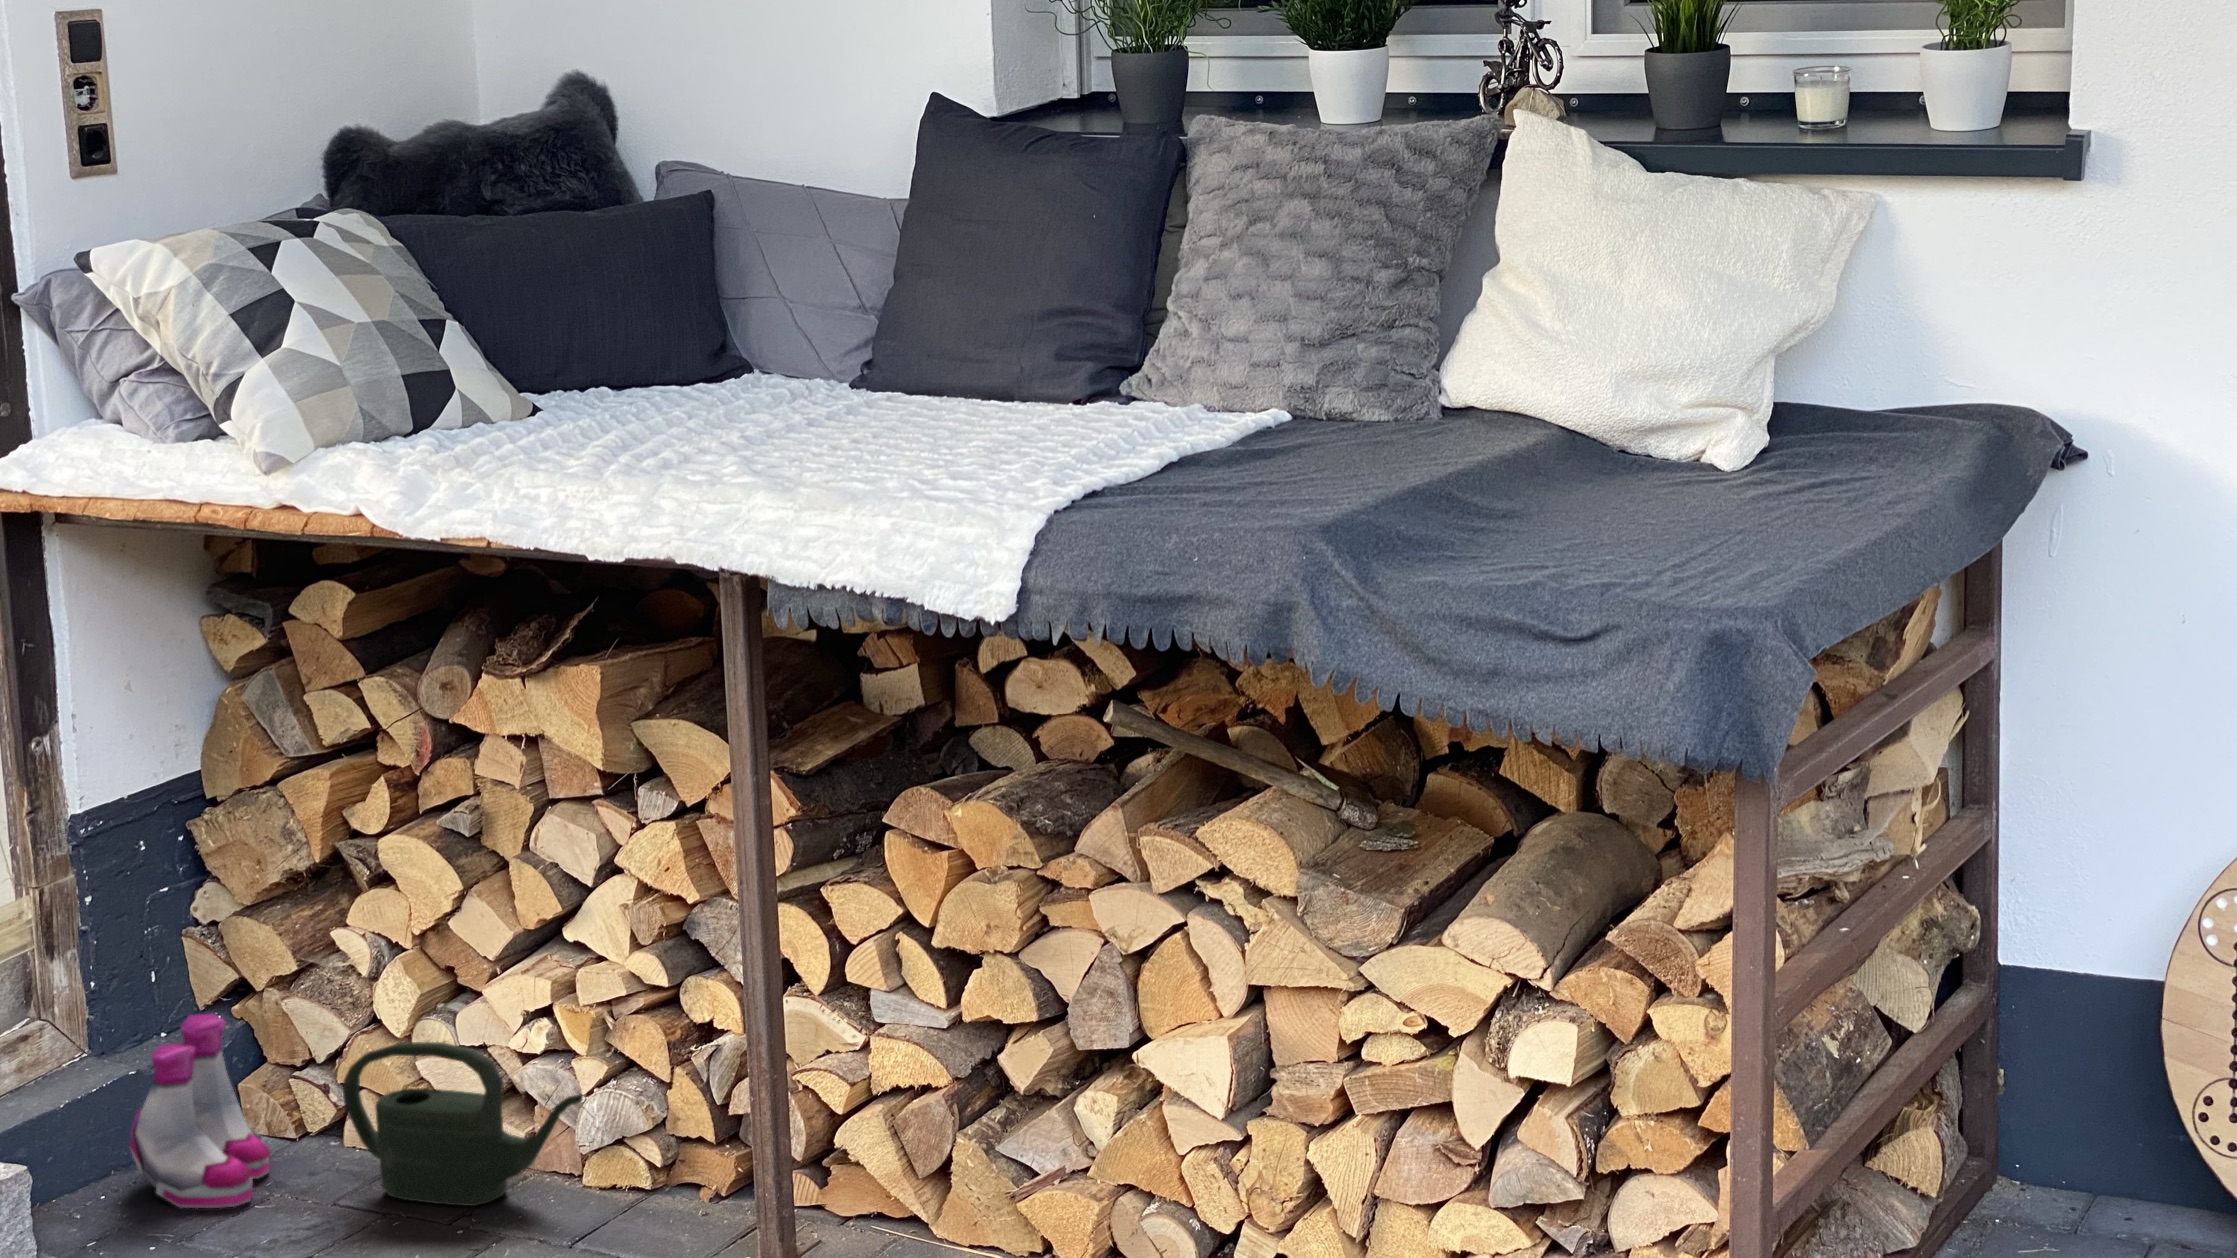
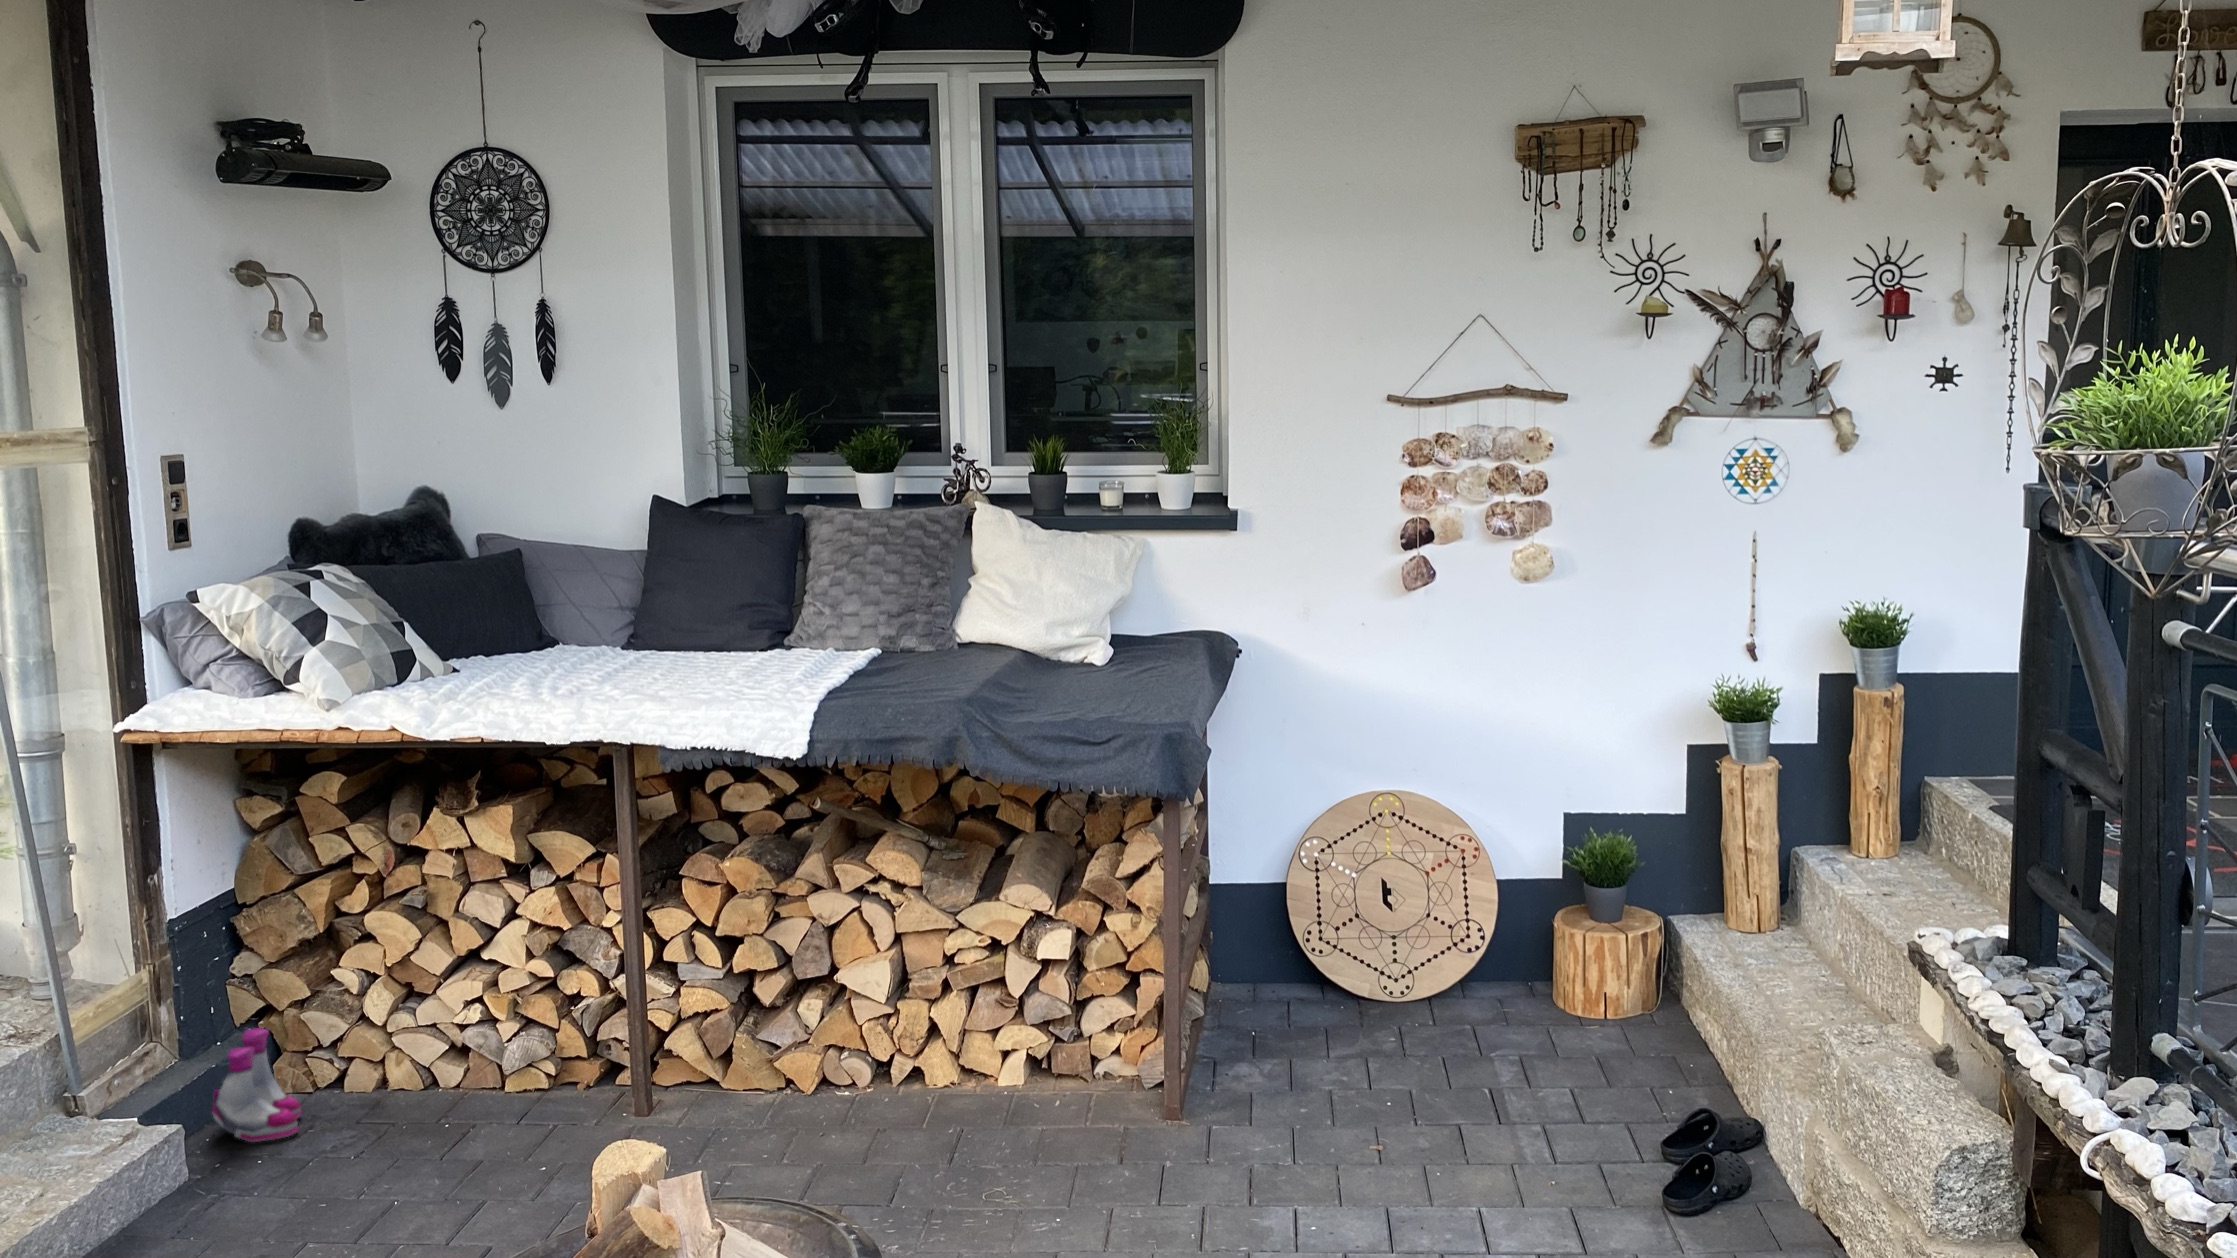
watering can: present [343,1042,583,1206] -> none [355,1024,509,1117]

